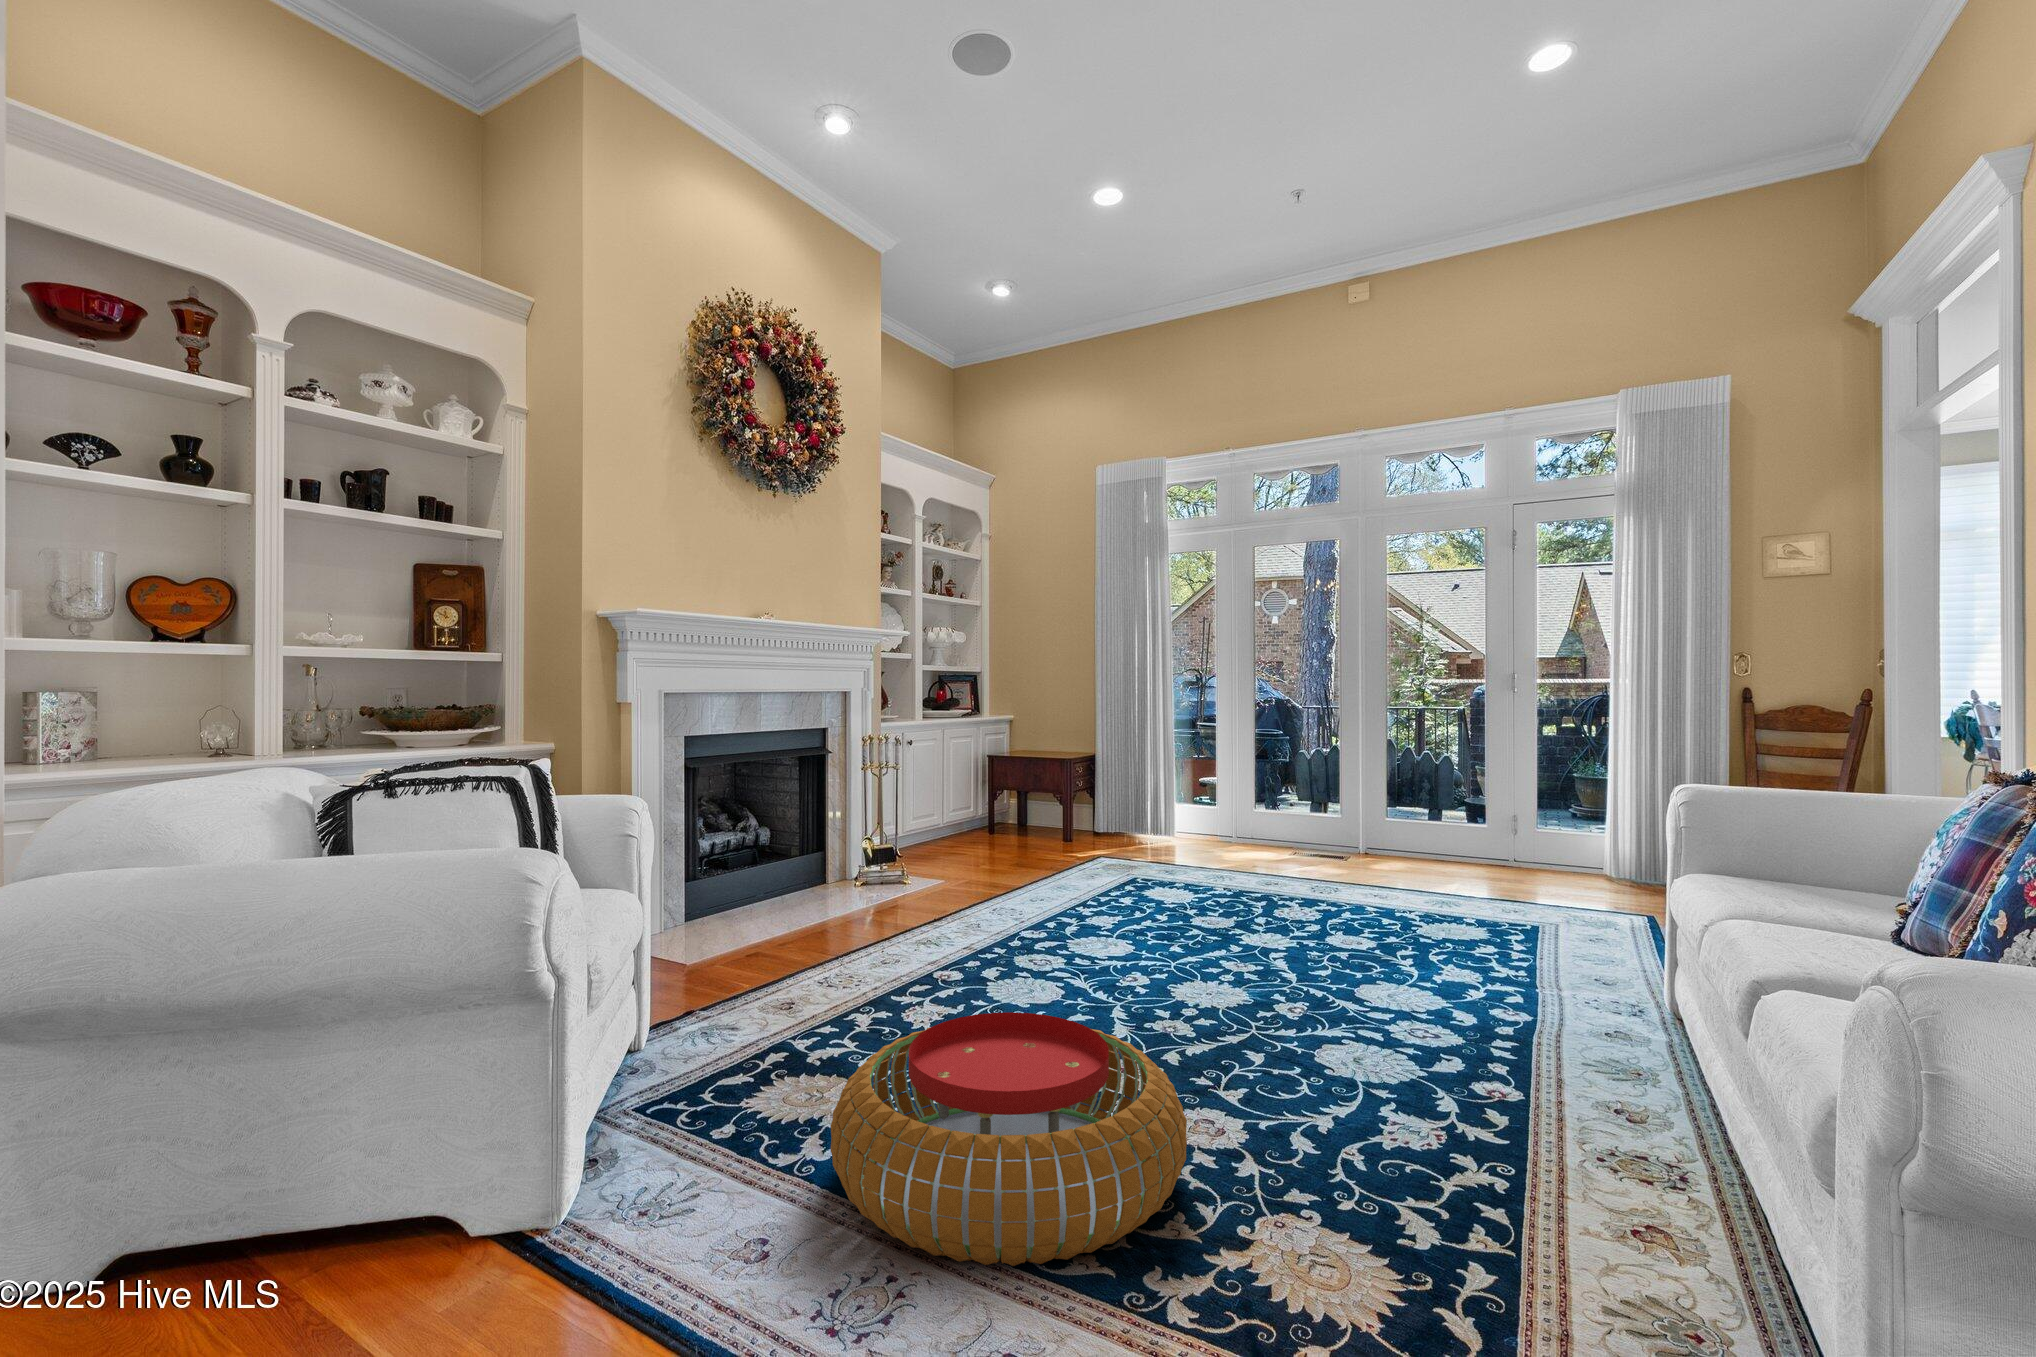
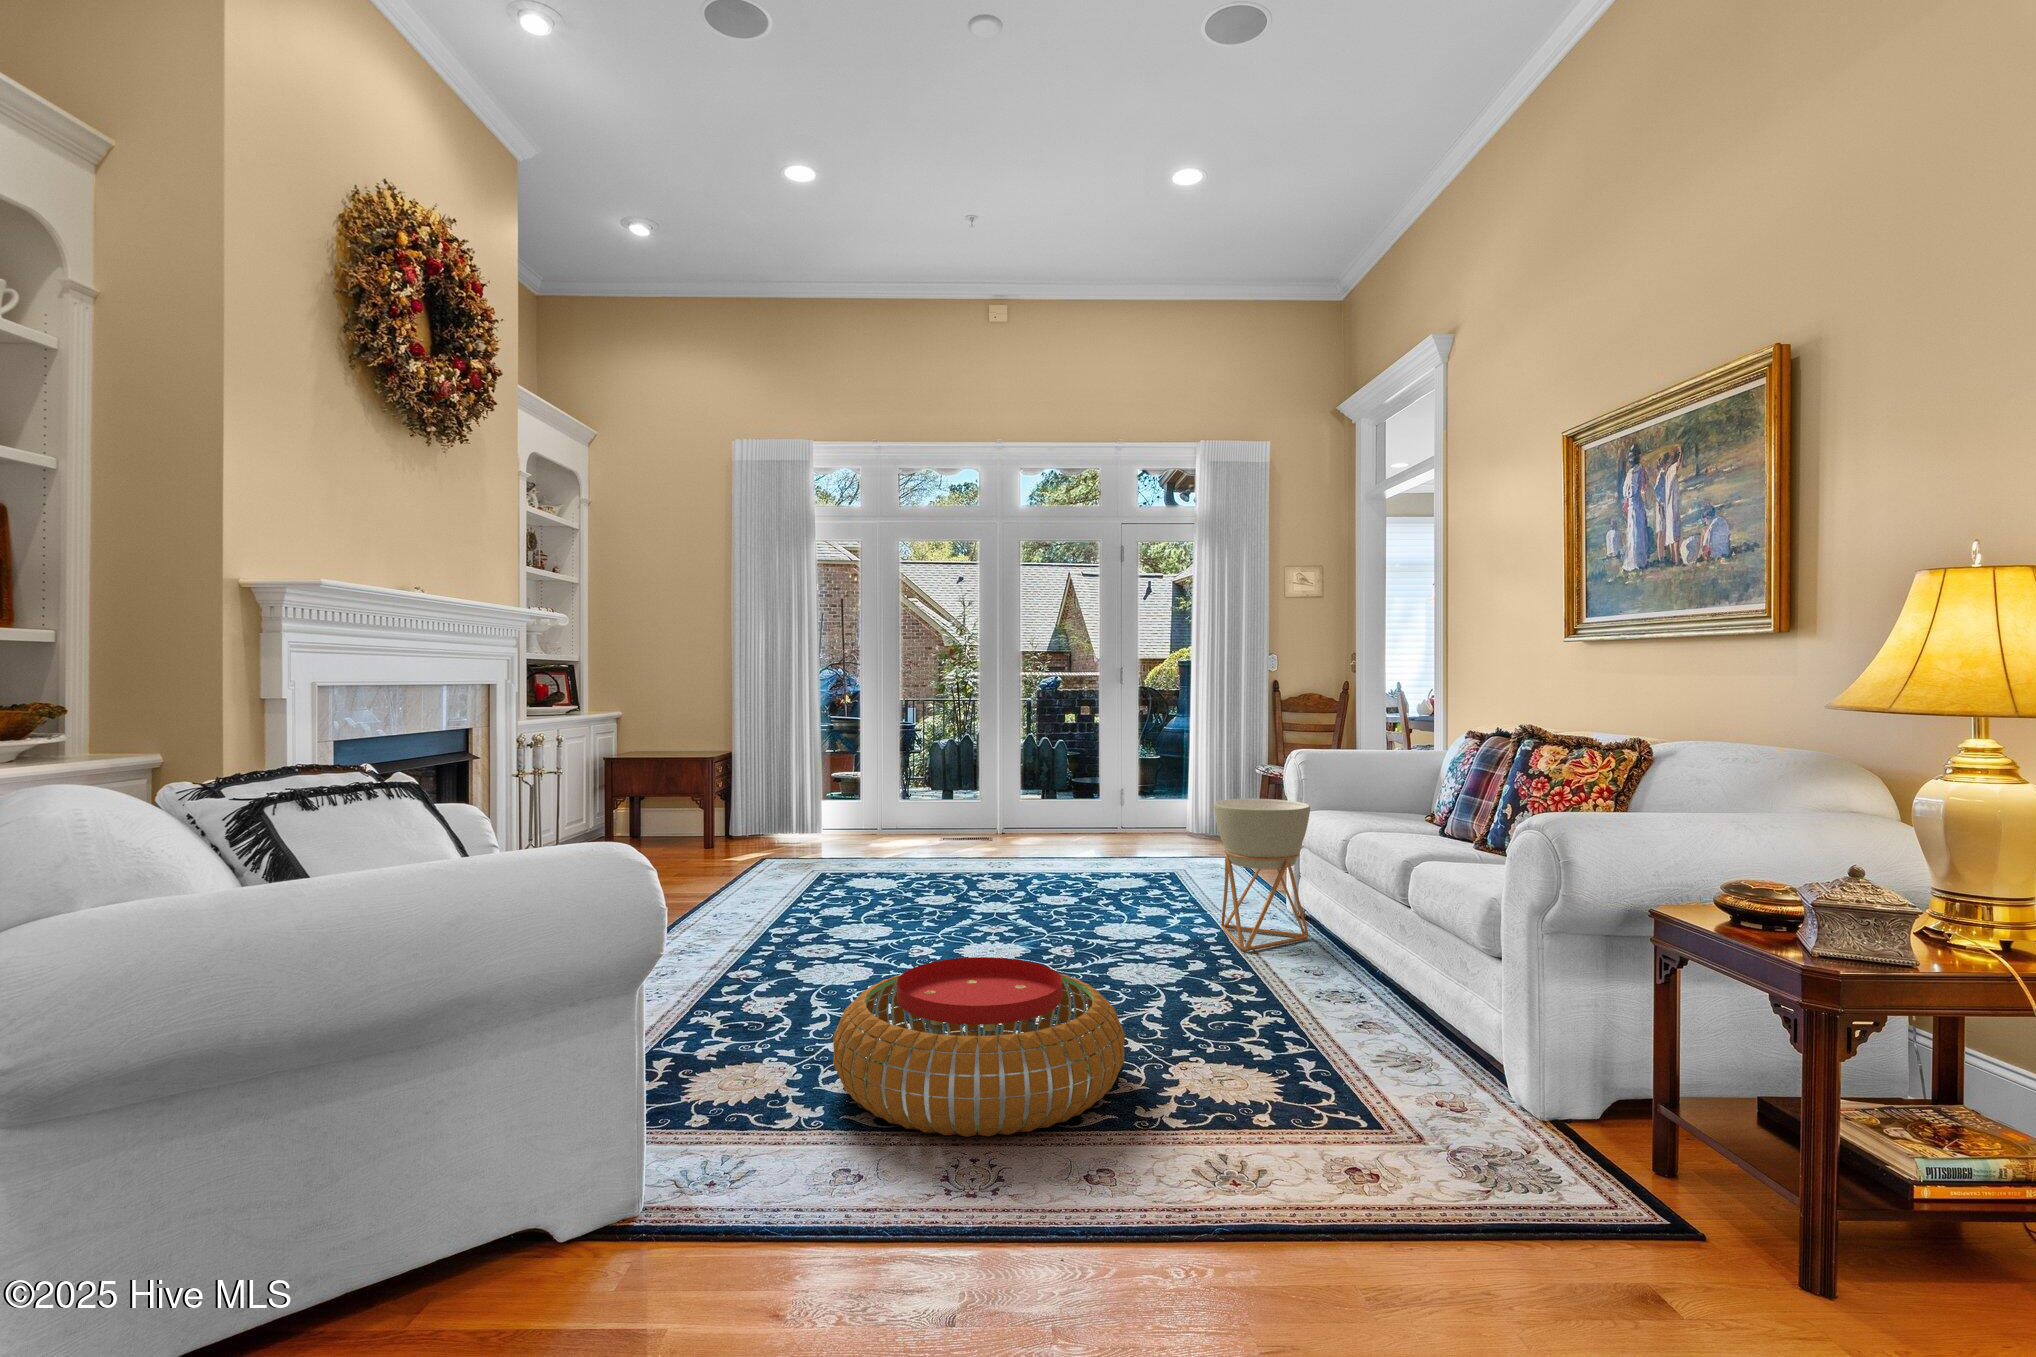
planter: none [1510,846,1664,1059] -> present [1214,799,1310,951]

